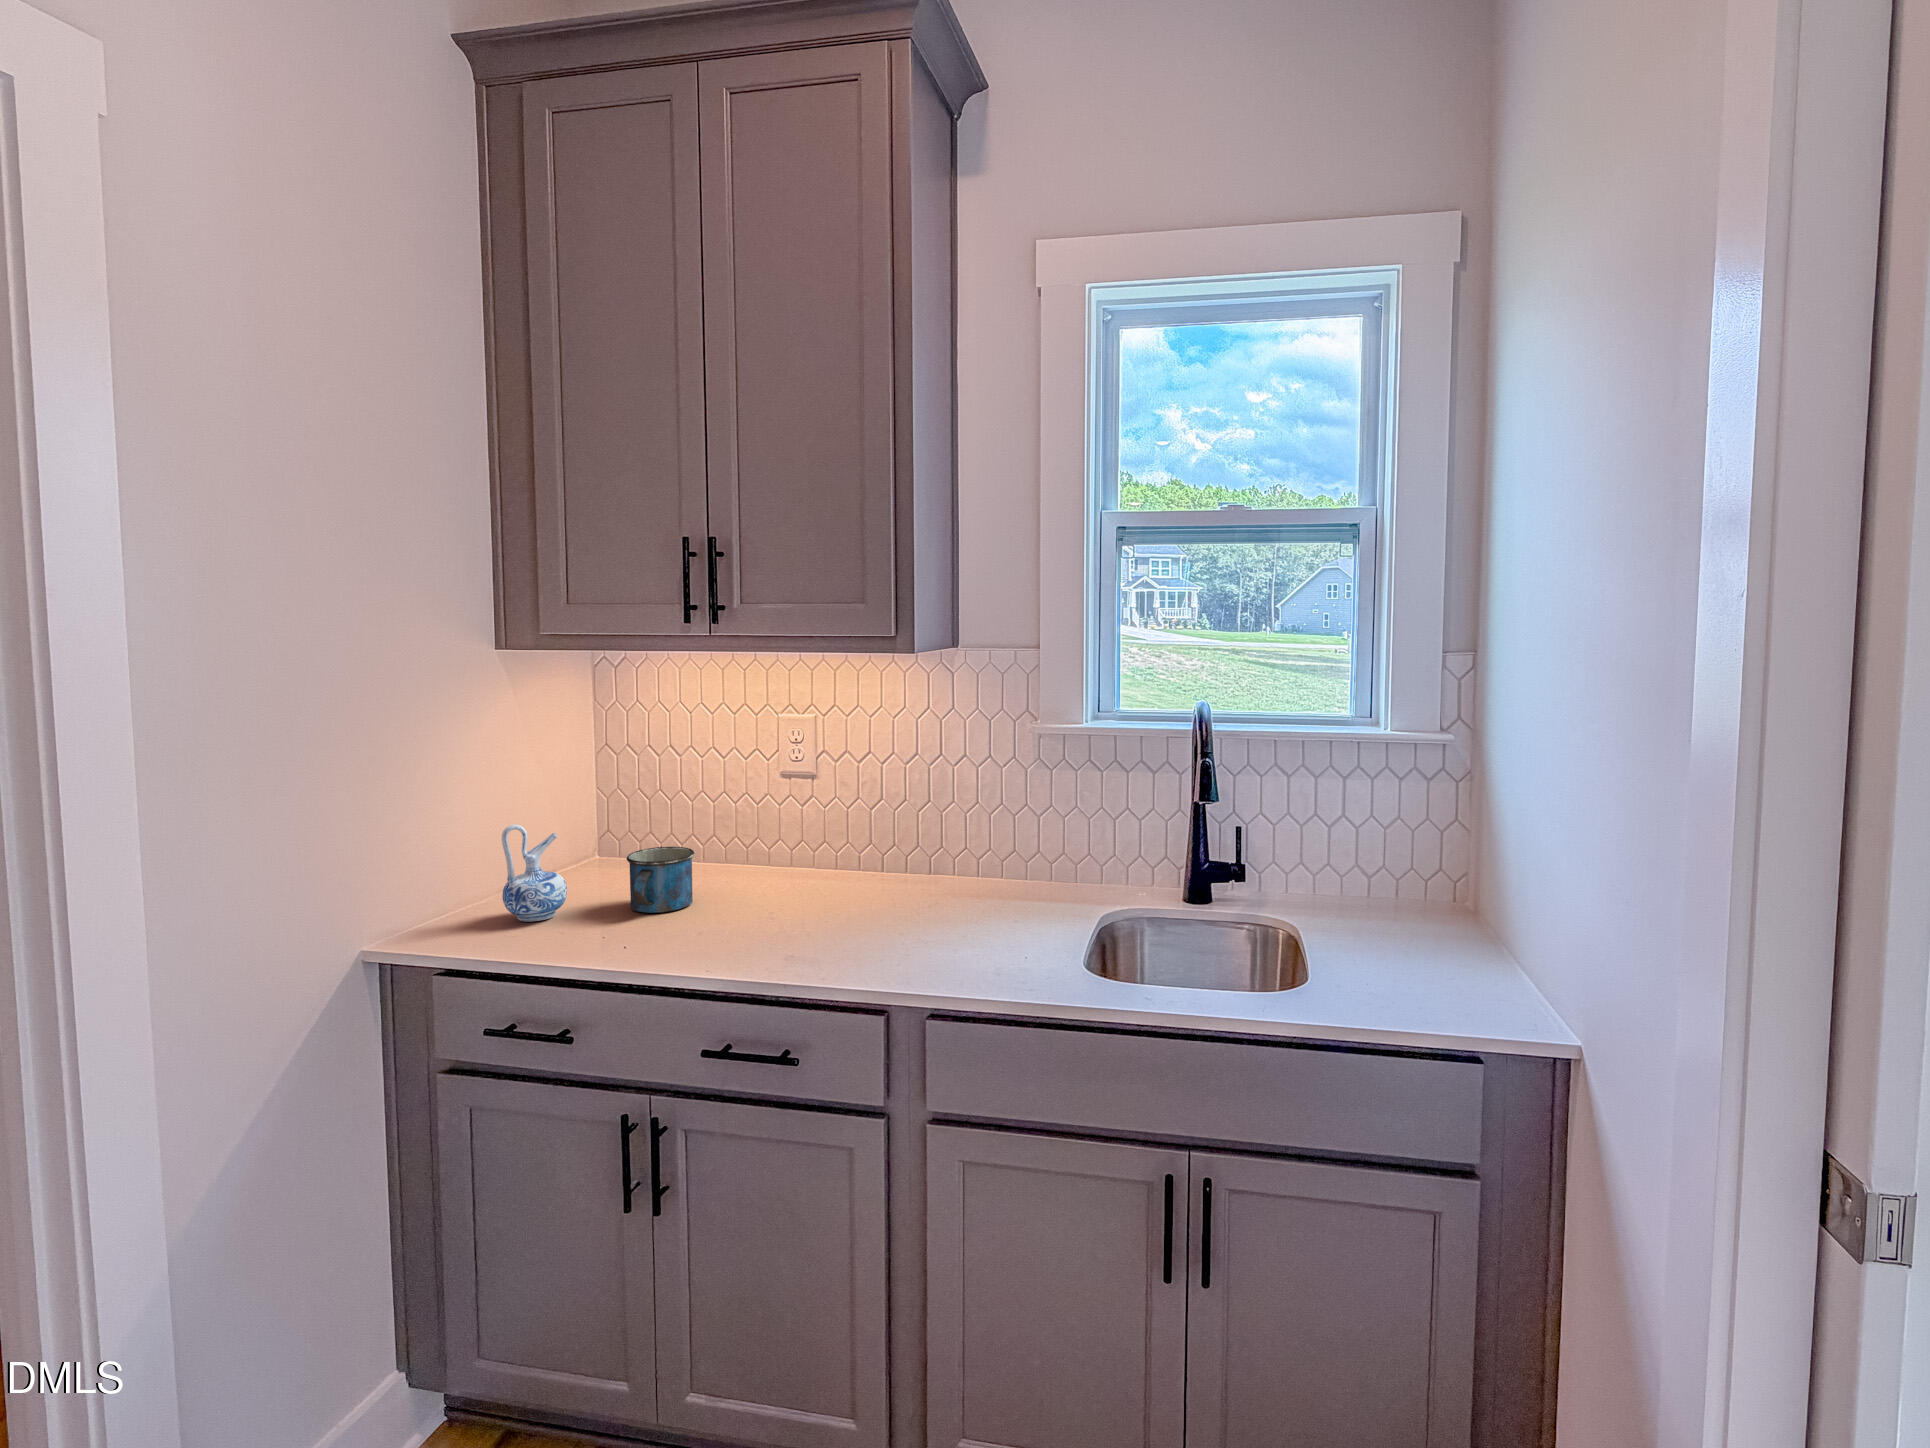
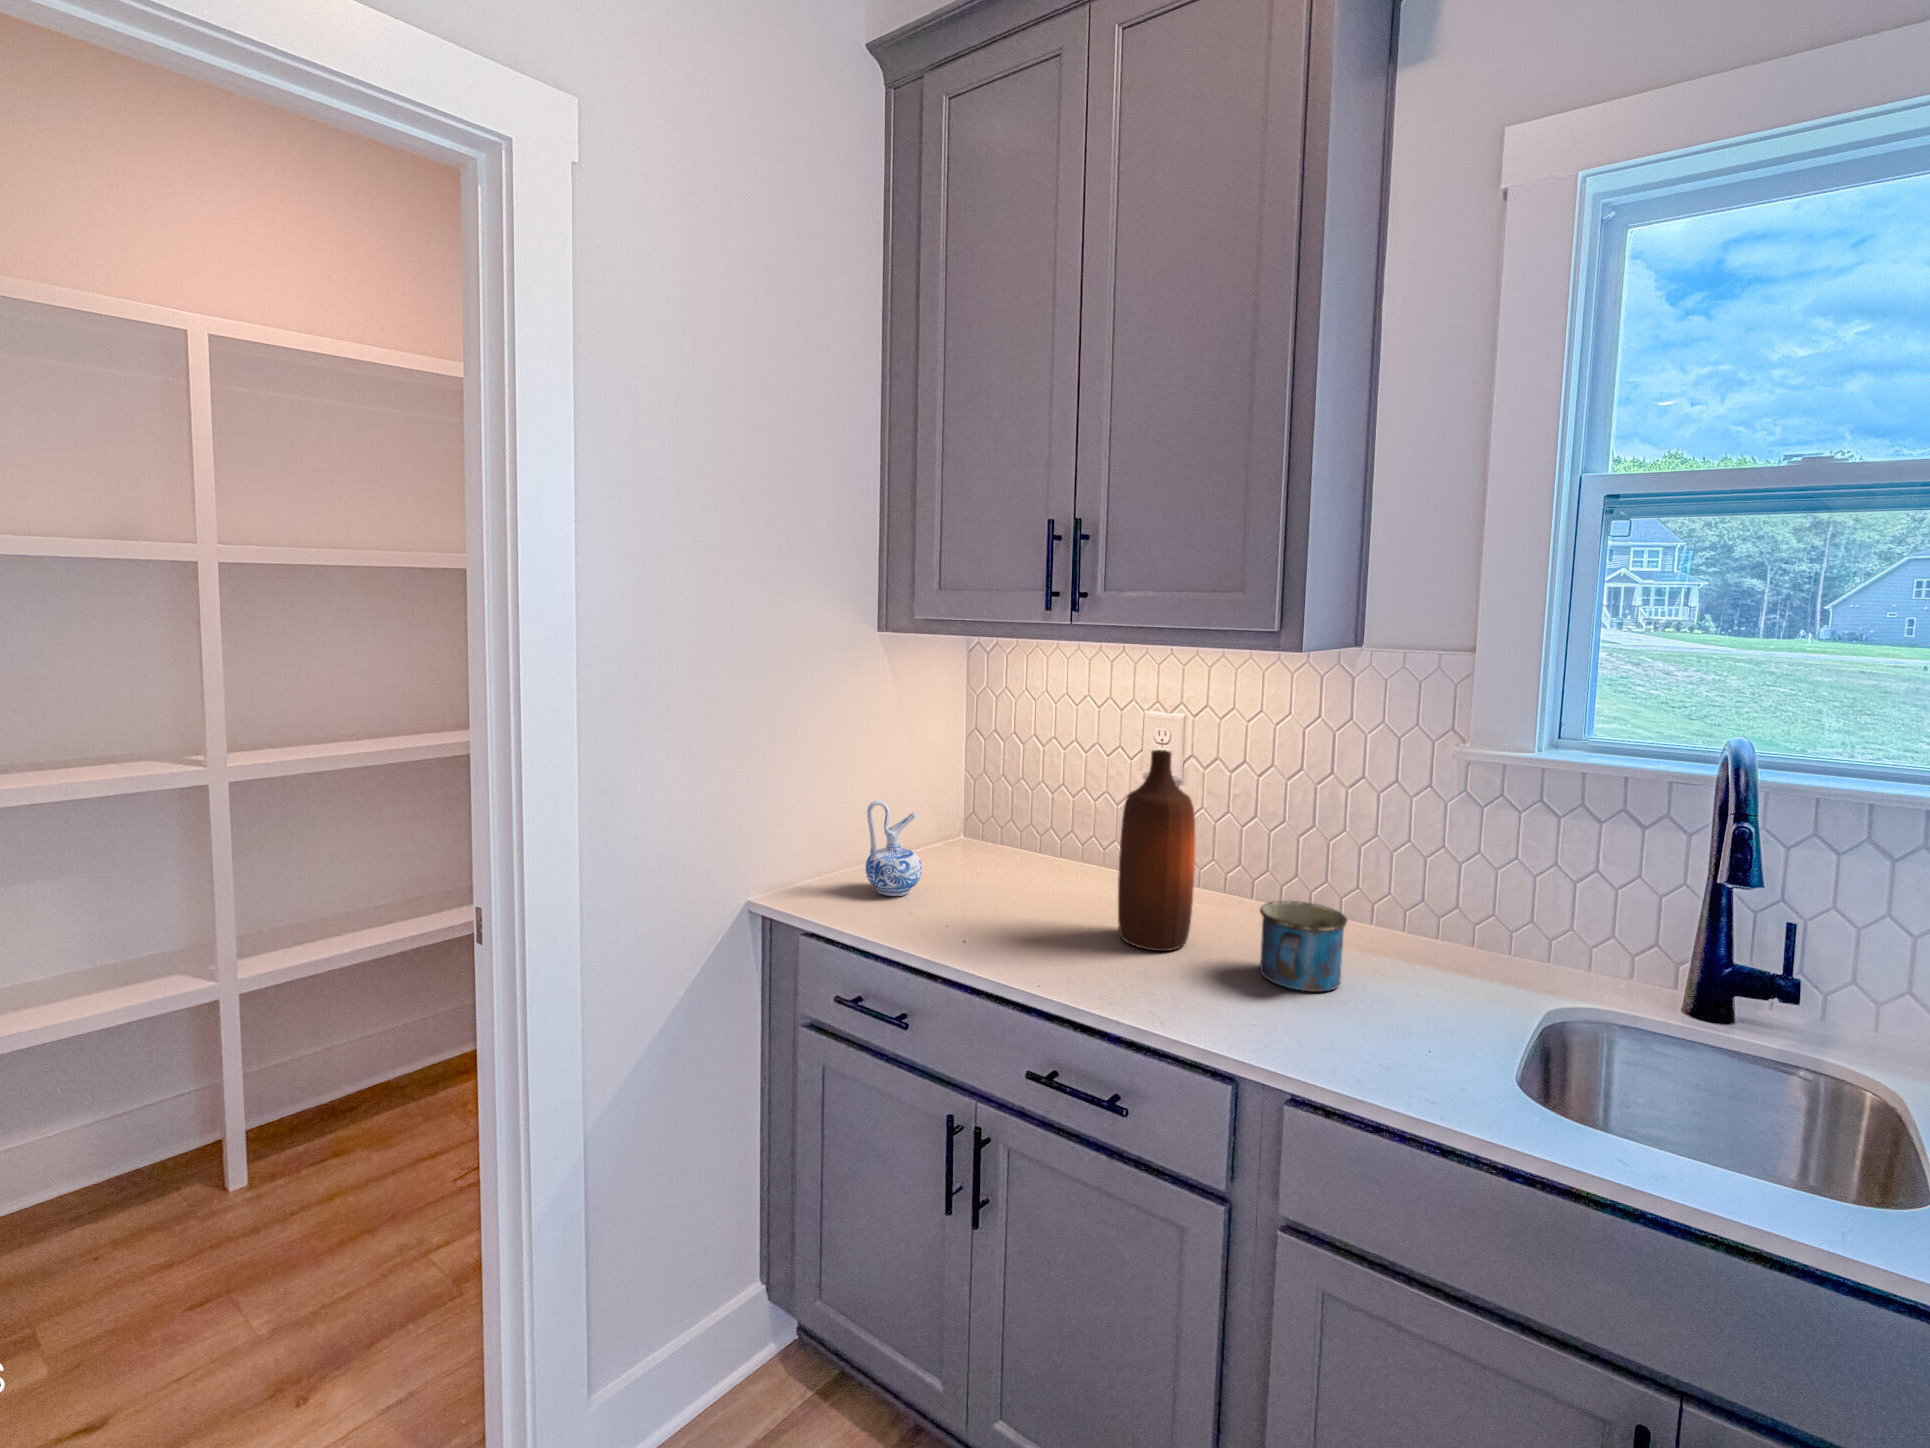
bottle: none [770,746,837,925] -> present [1118,750,1195,951]
mug: present [627,847,695,913] -> present [1260,901,1348,991]

